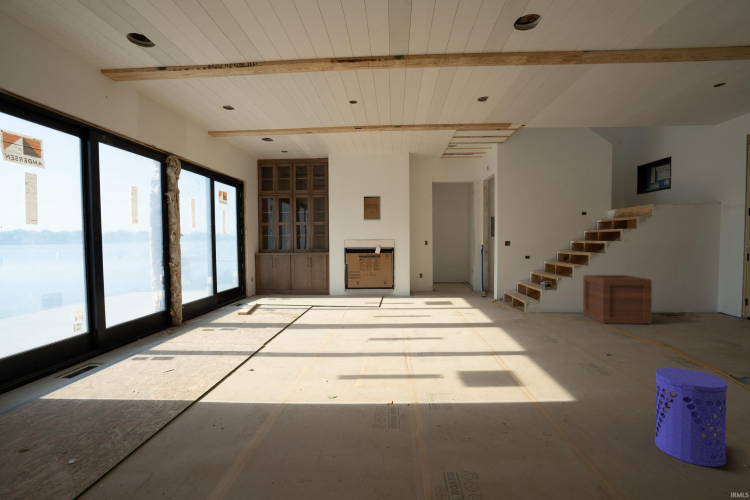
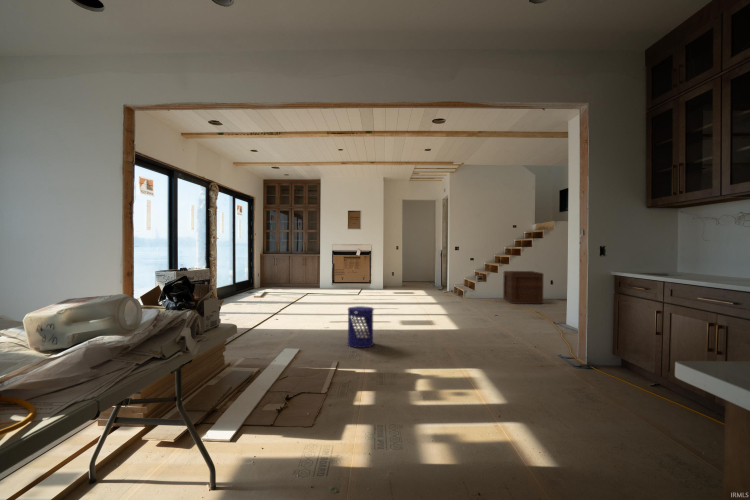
waste bin: present [655,368,727,467] -> present [348,306,374,348]

